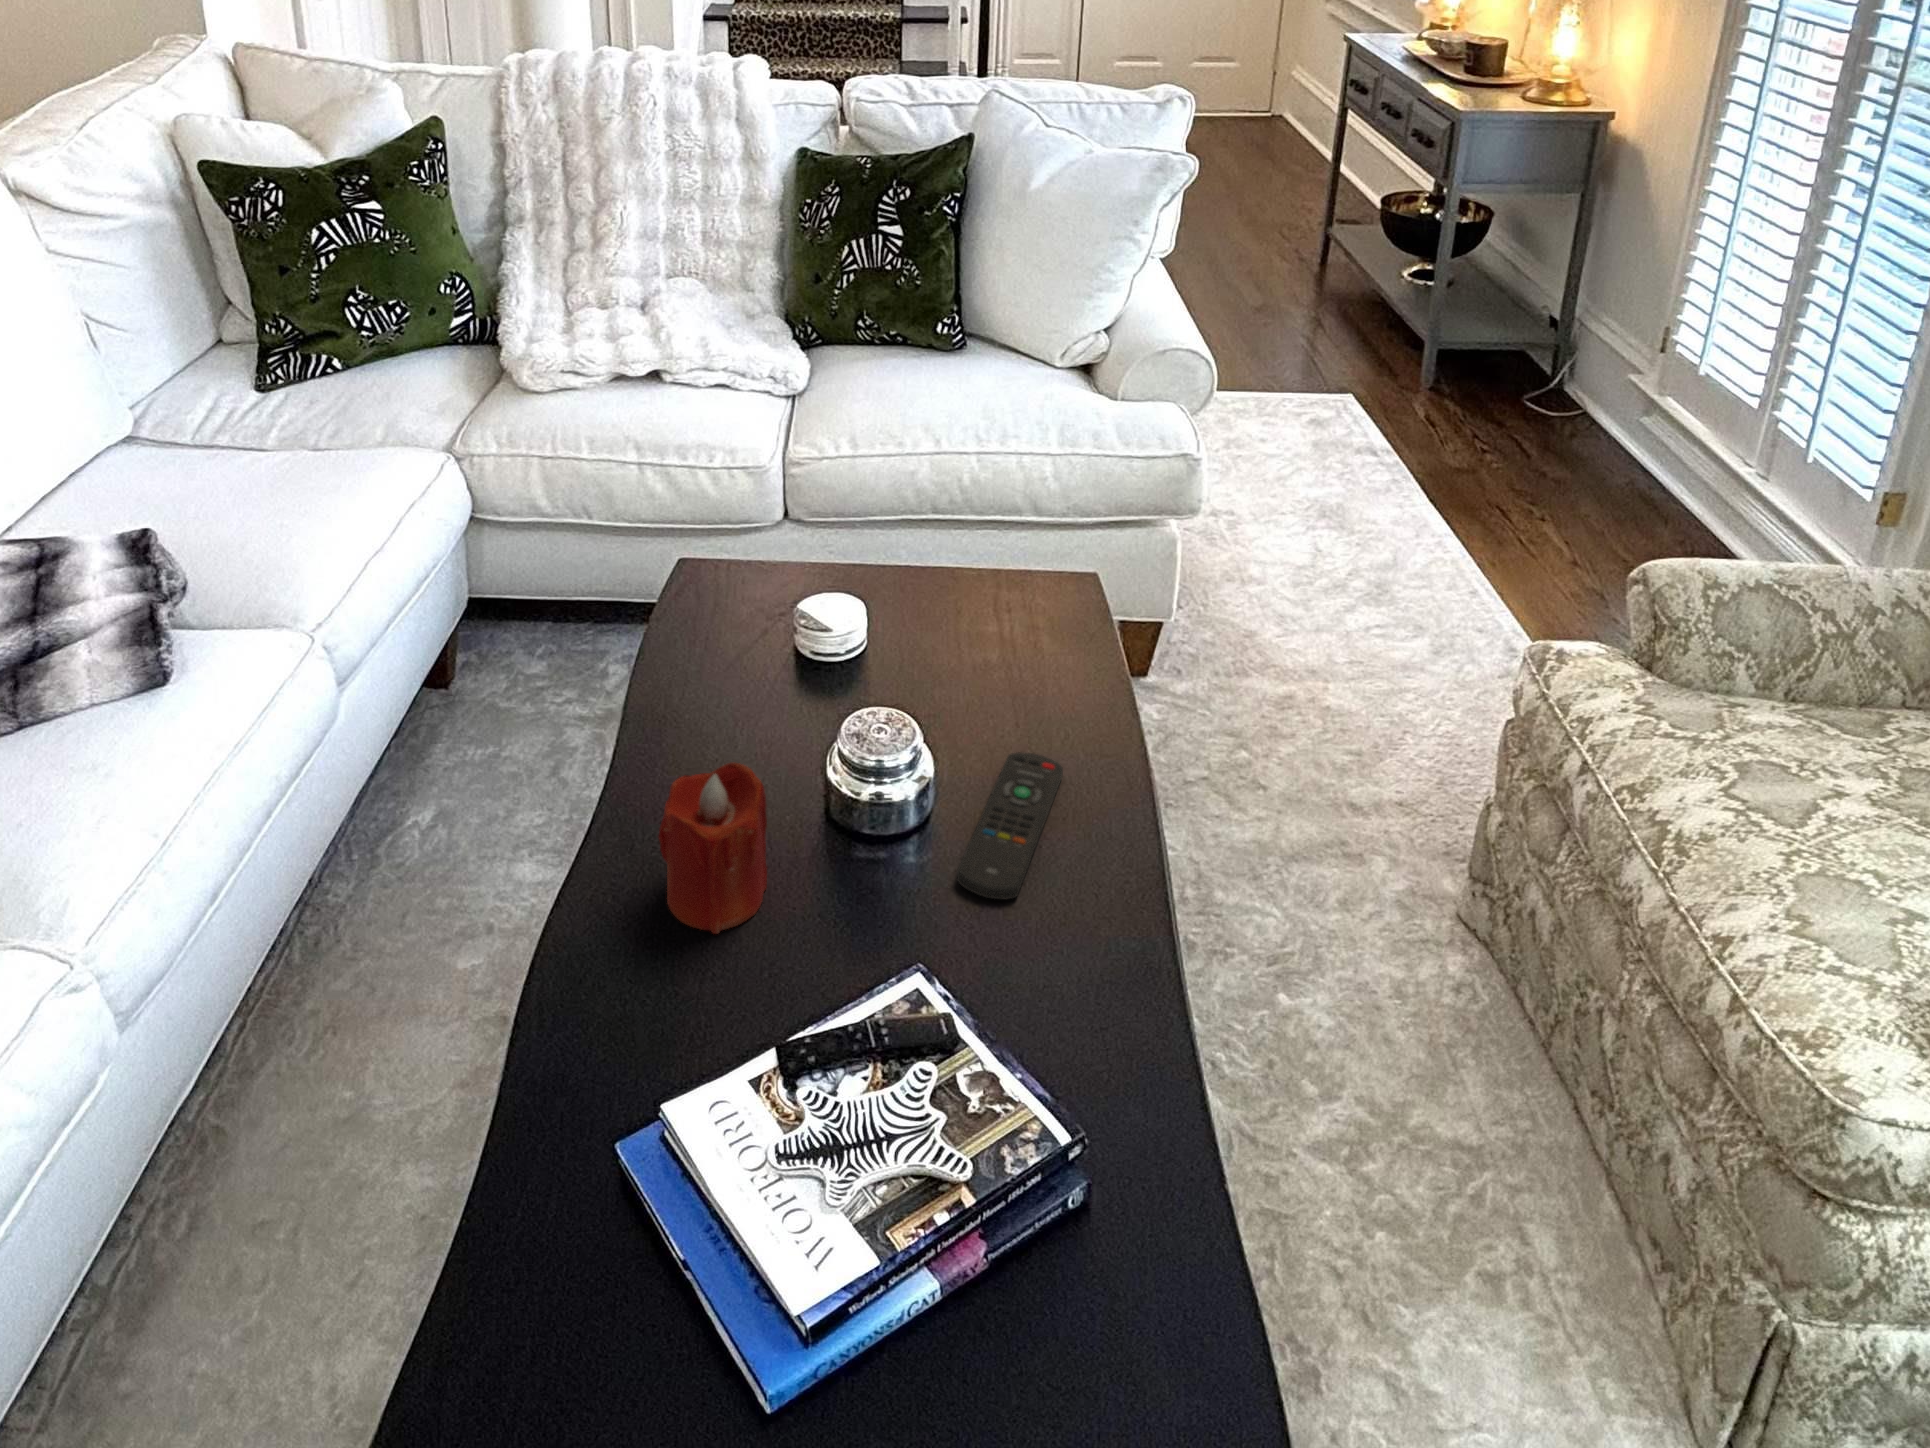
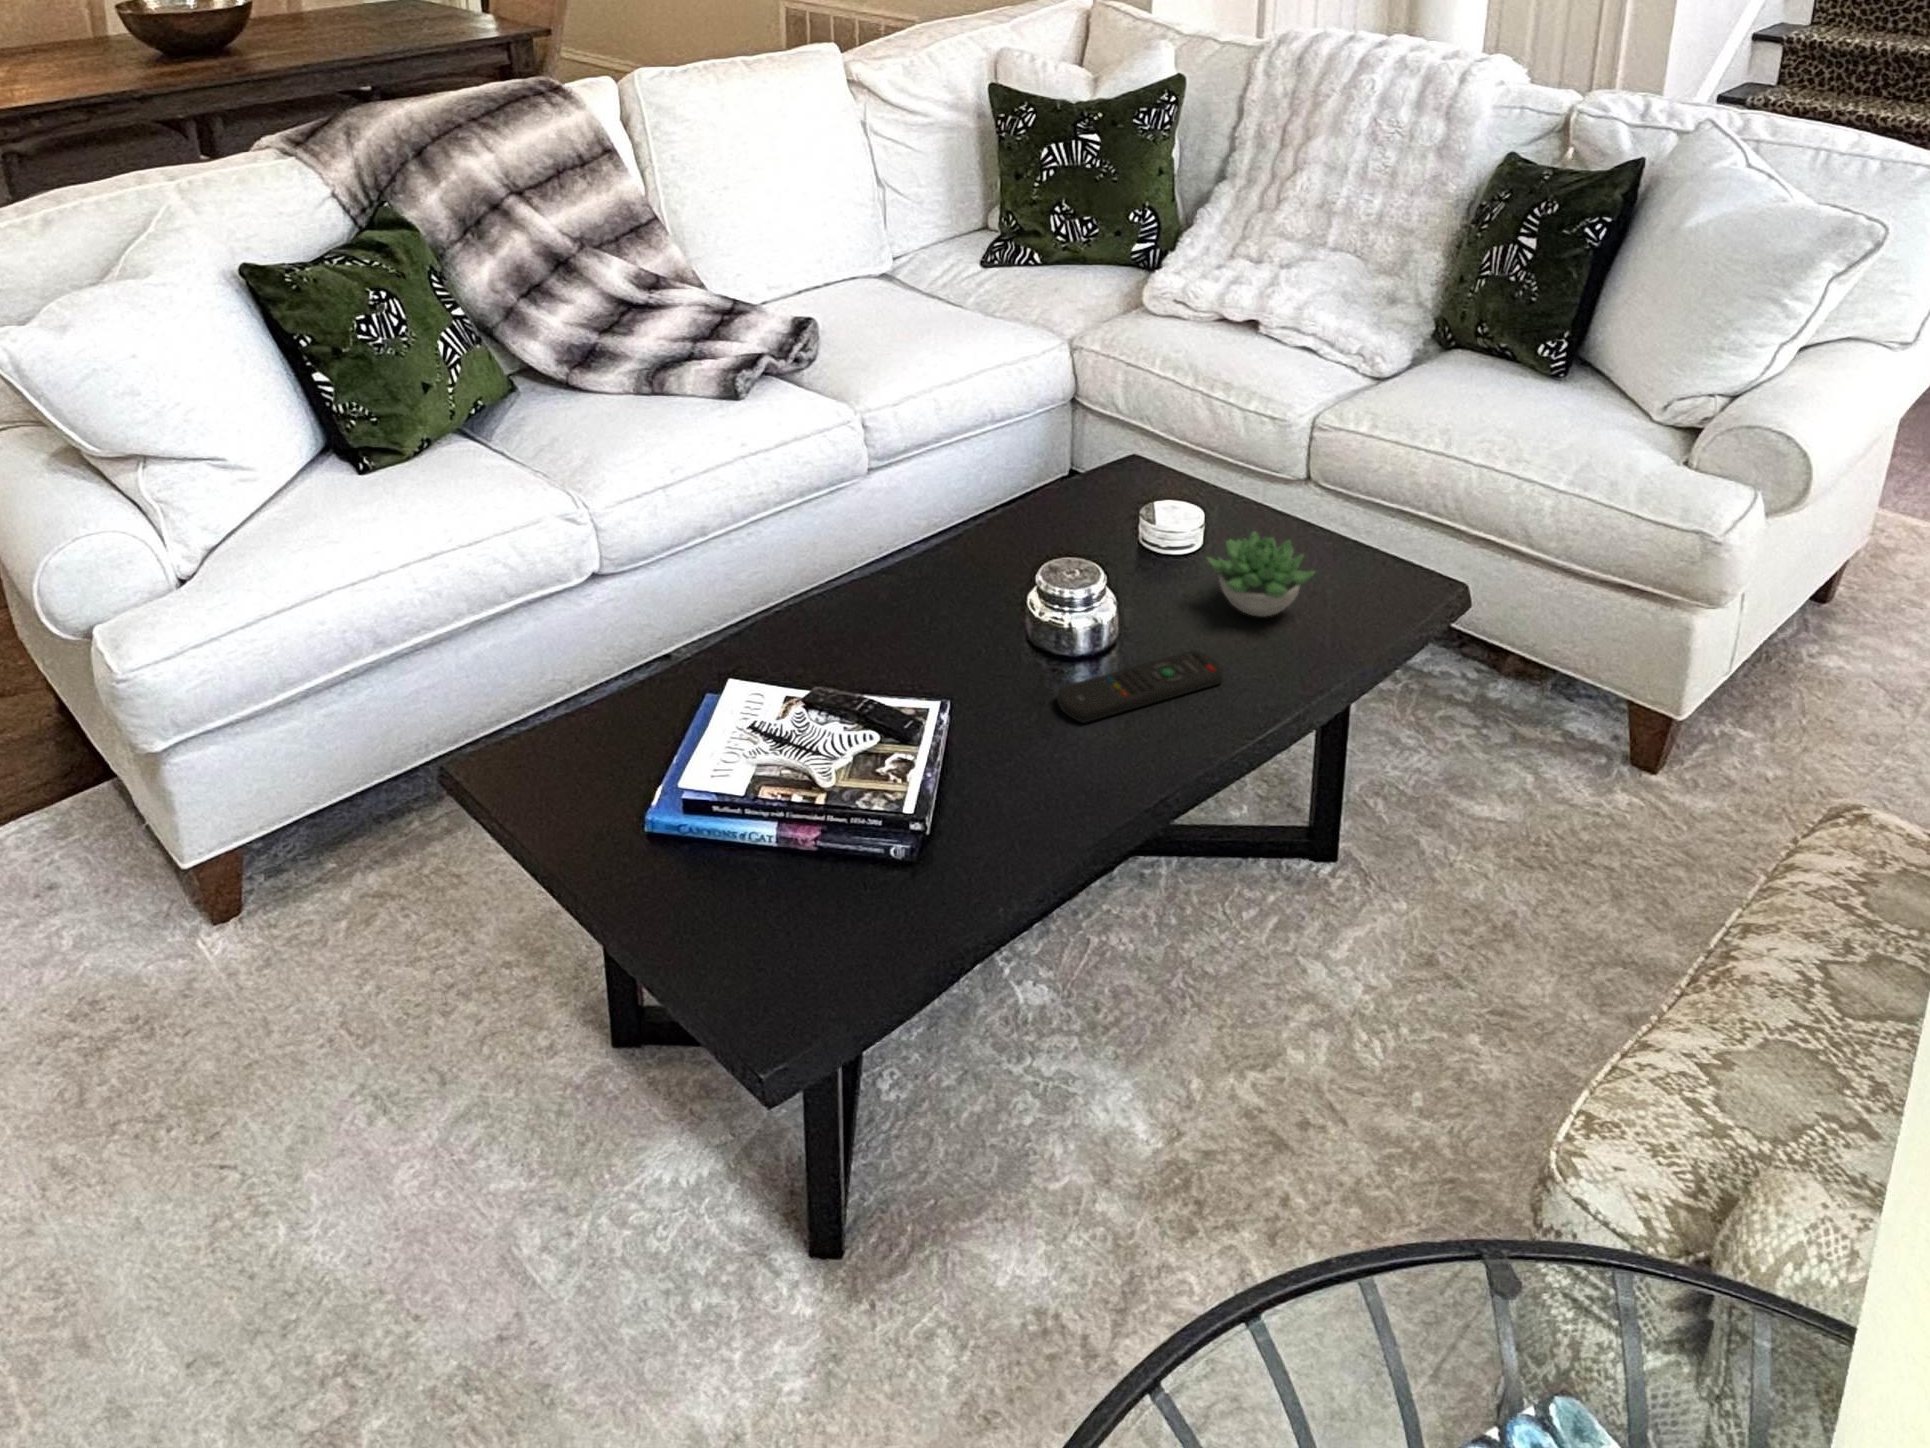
succulent plant: none [938,593,1045,689] -> present [1207,531,1315,617]
candle: present [658,763,767,934] -> none [872,536,945,652]

